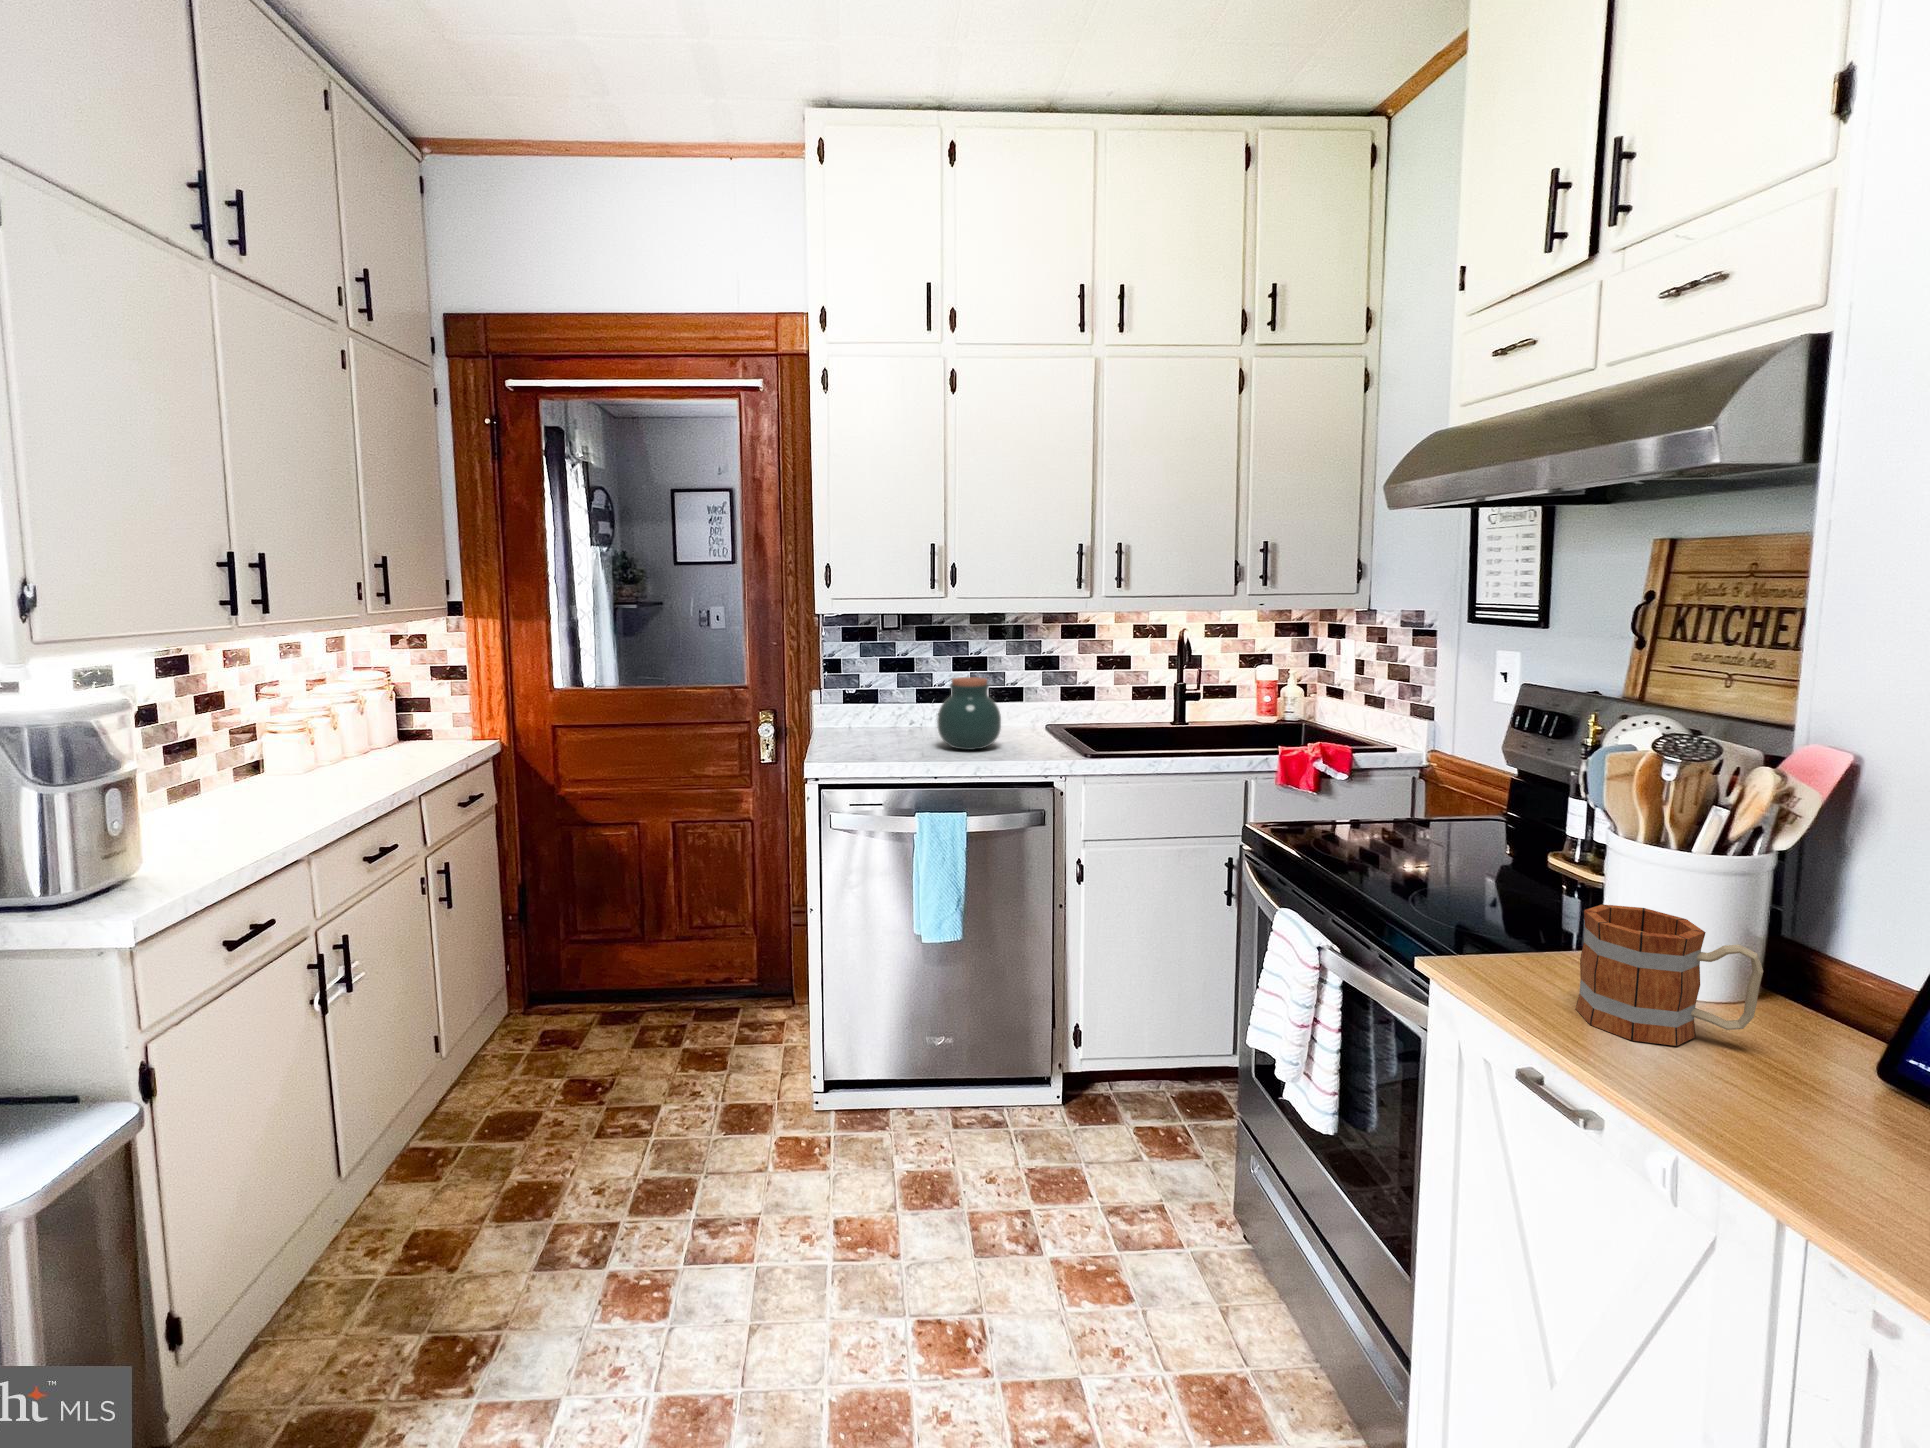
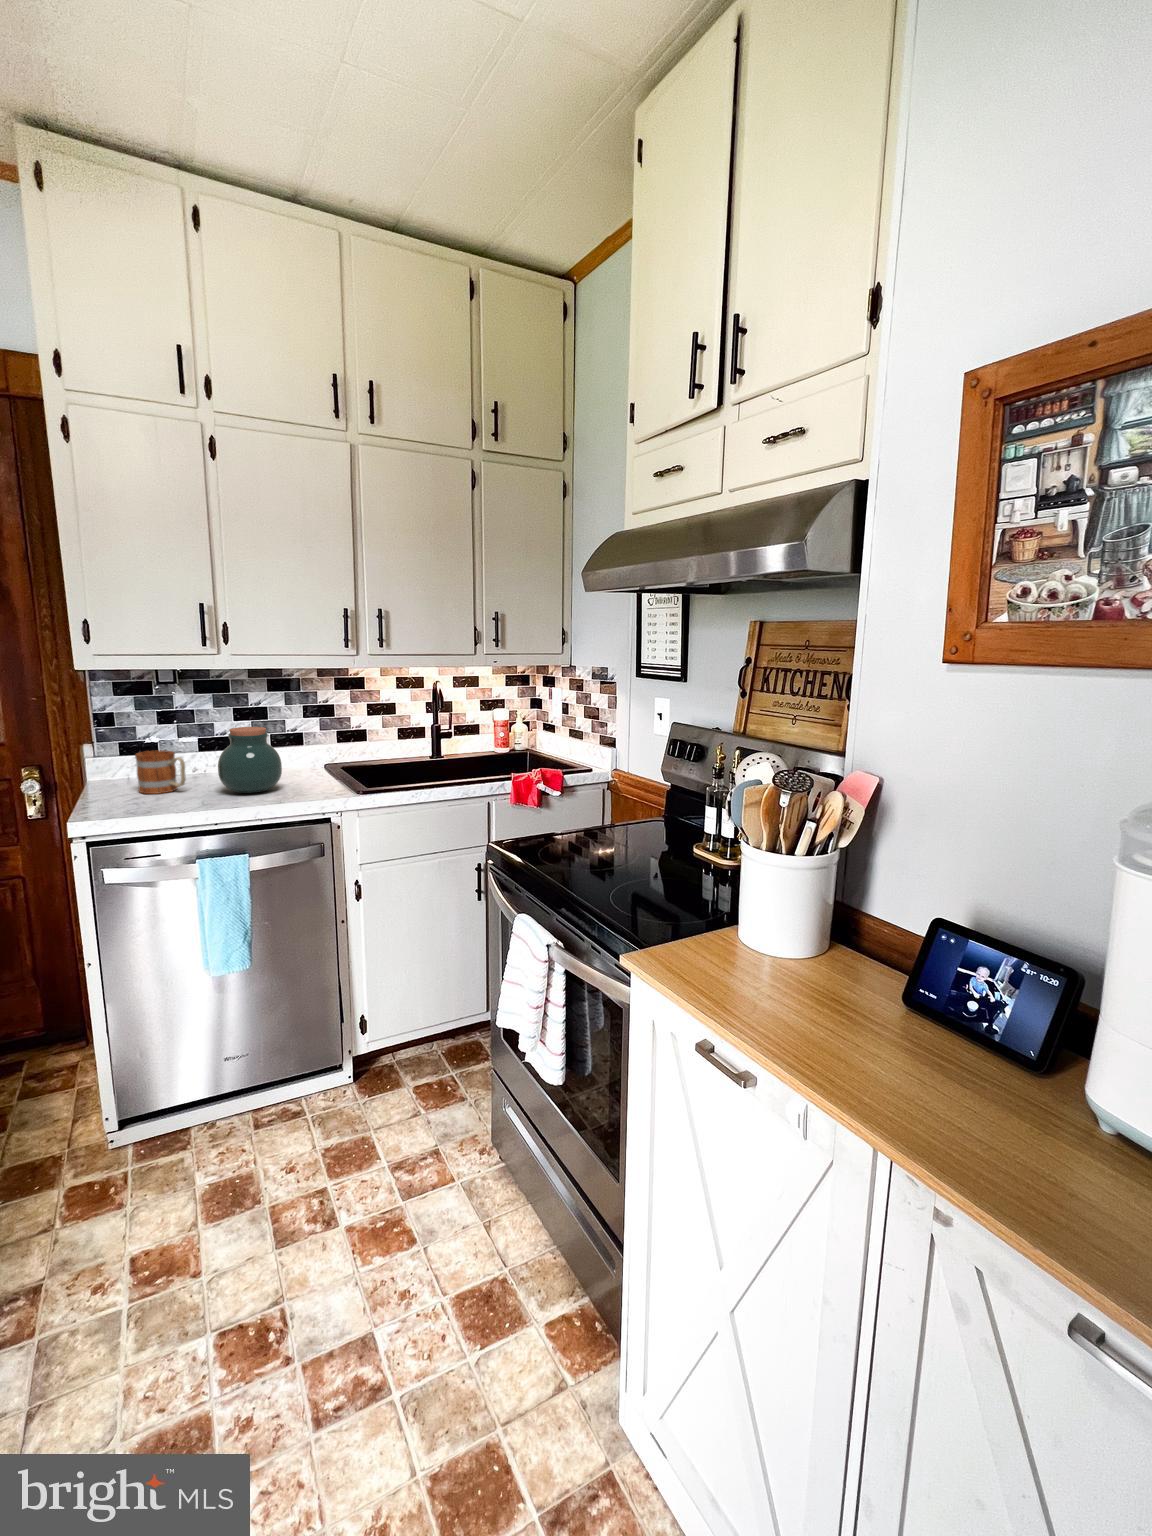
mug: present [1576,904,1763,1046] -> present [135,750,186,794]

